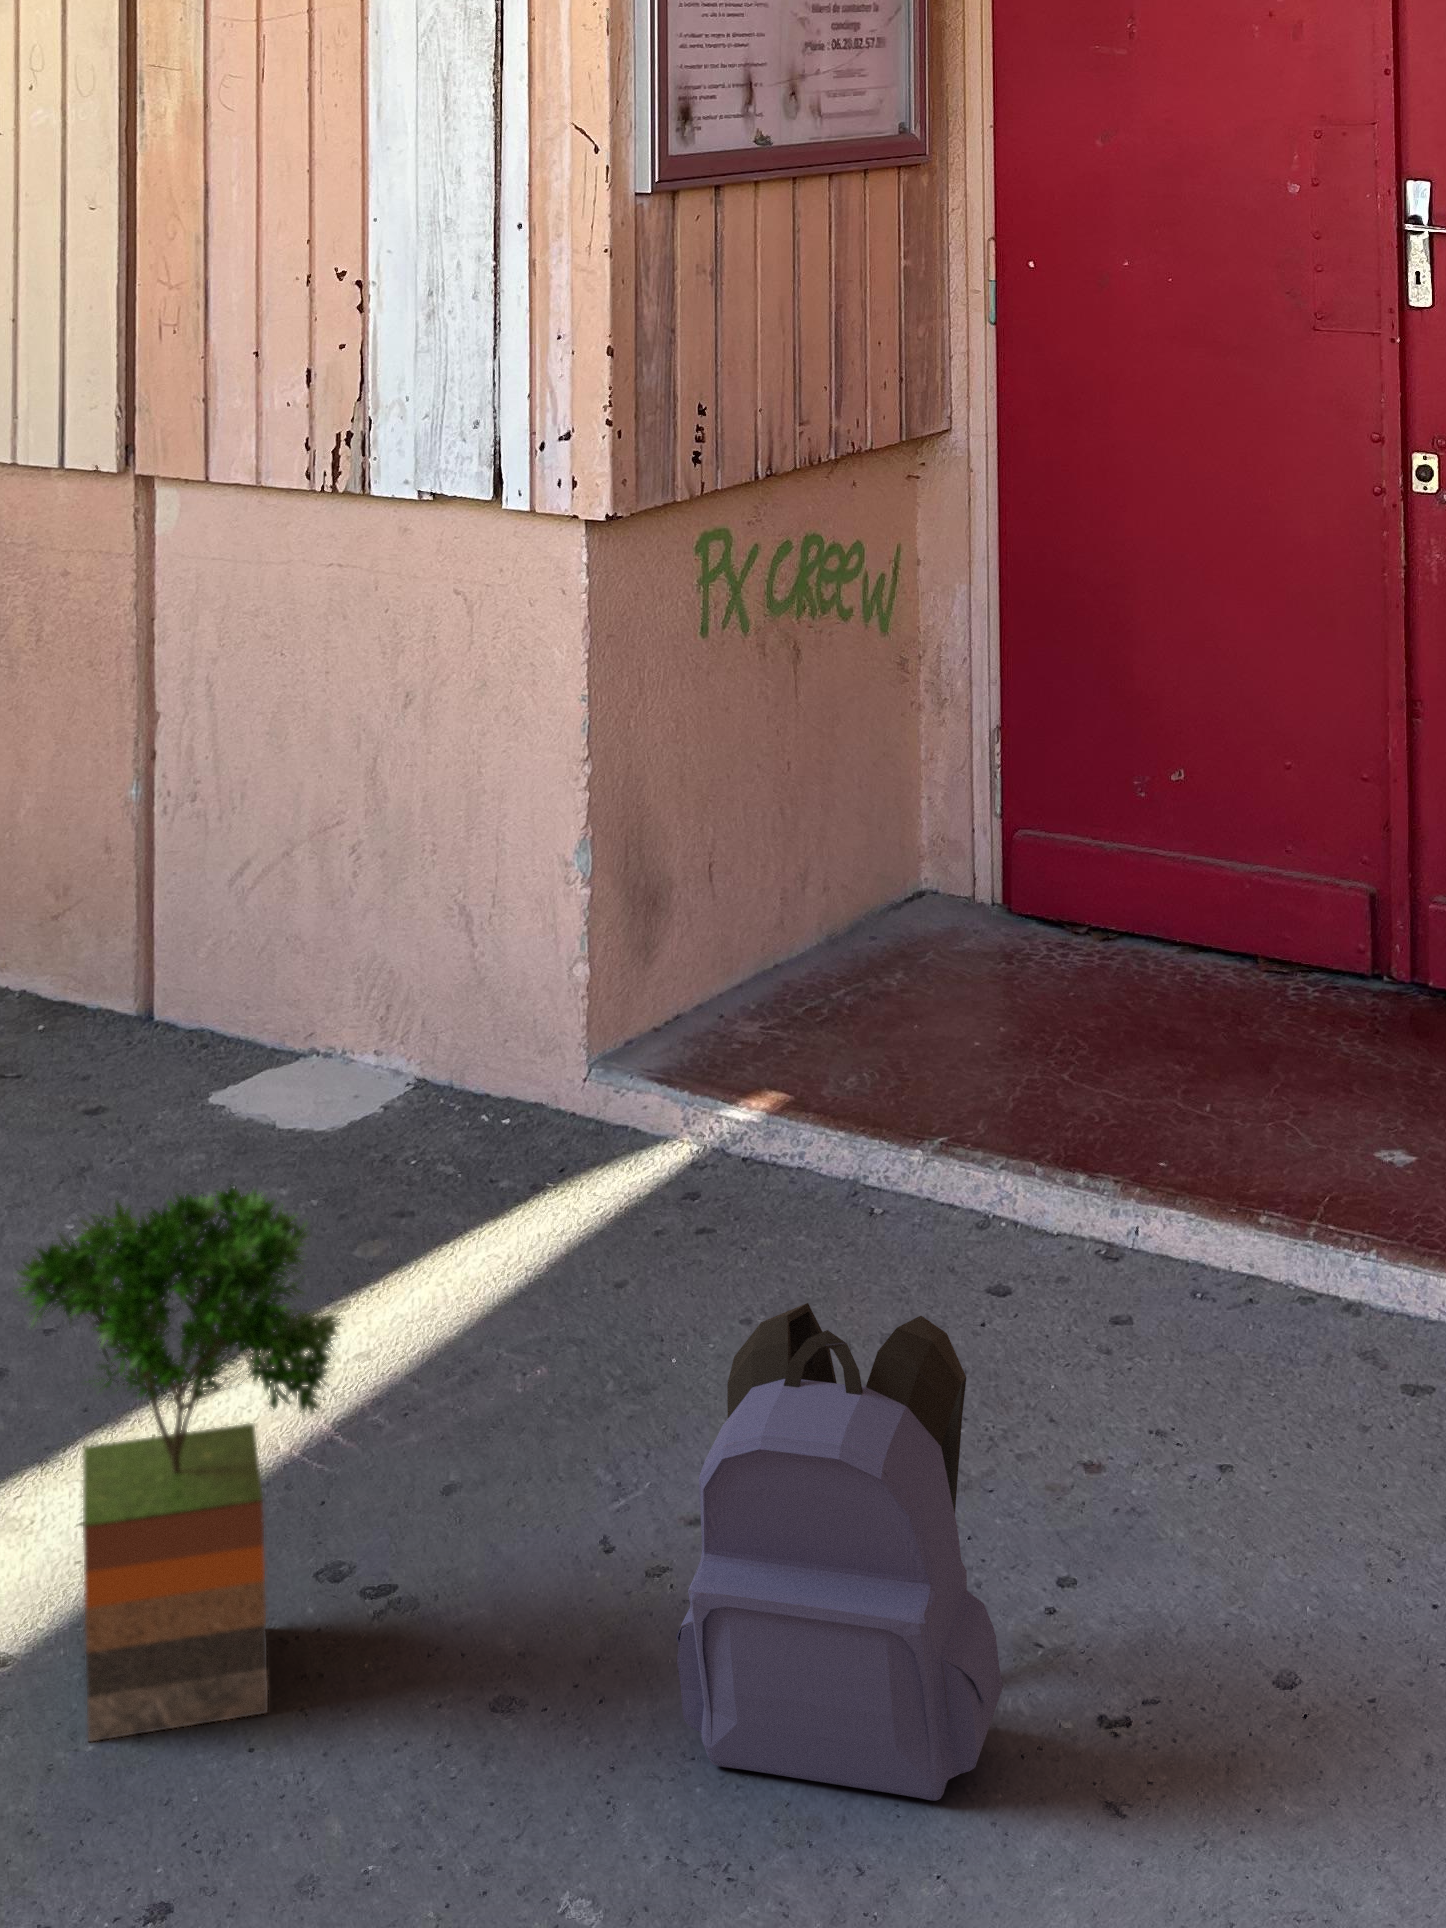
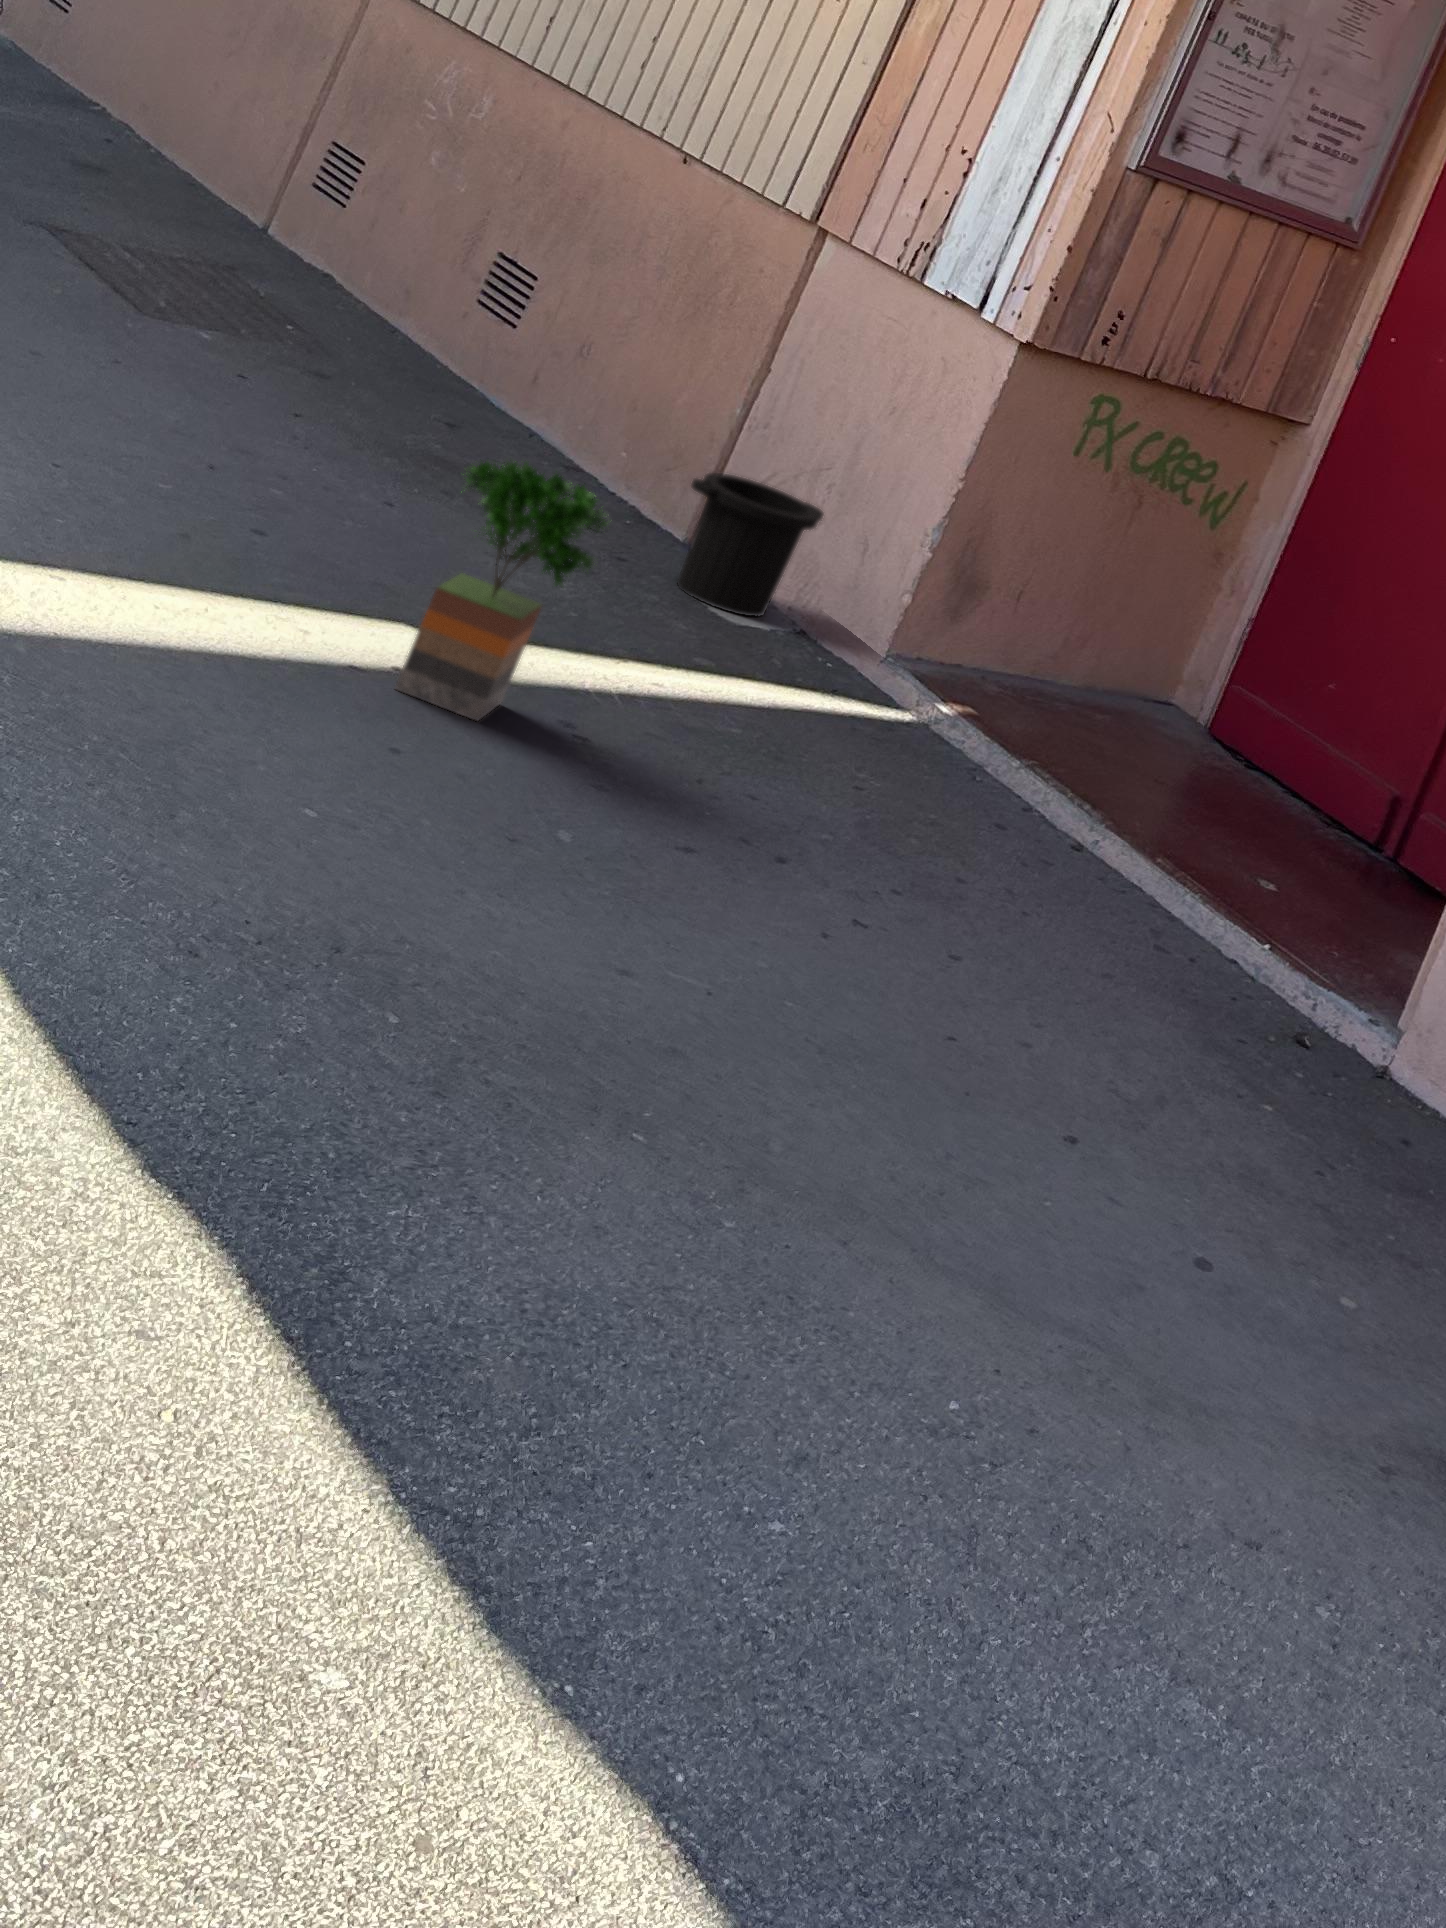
trash can: none [182,892,391,1129] -> present [677,473,823,616]
backpack: present [676,1303,1003,1801] -> none [648,640,852,880]

